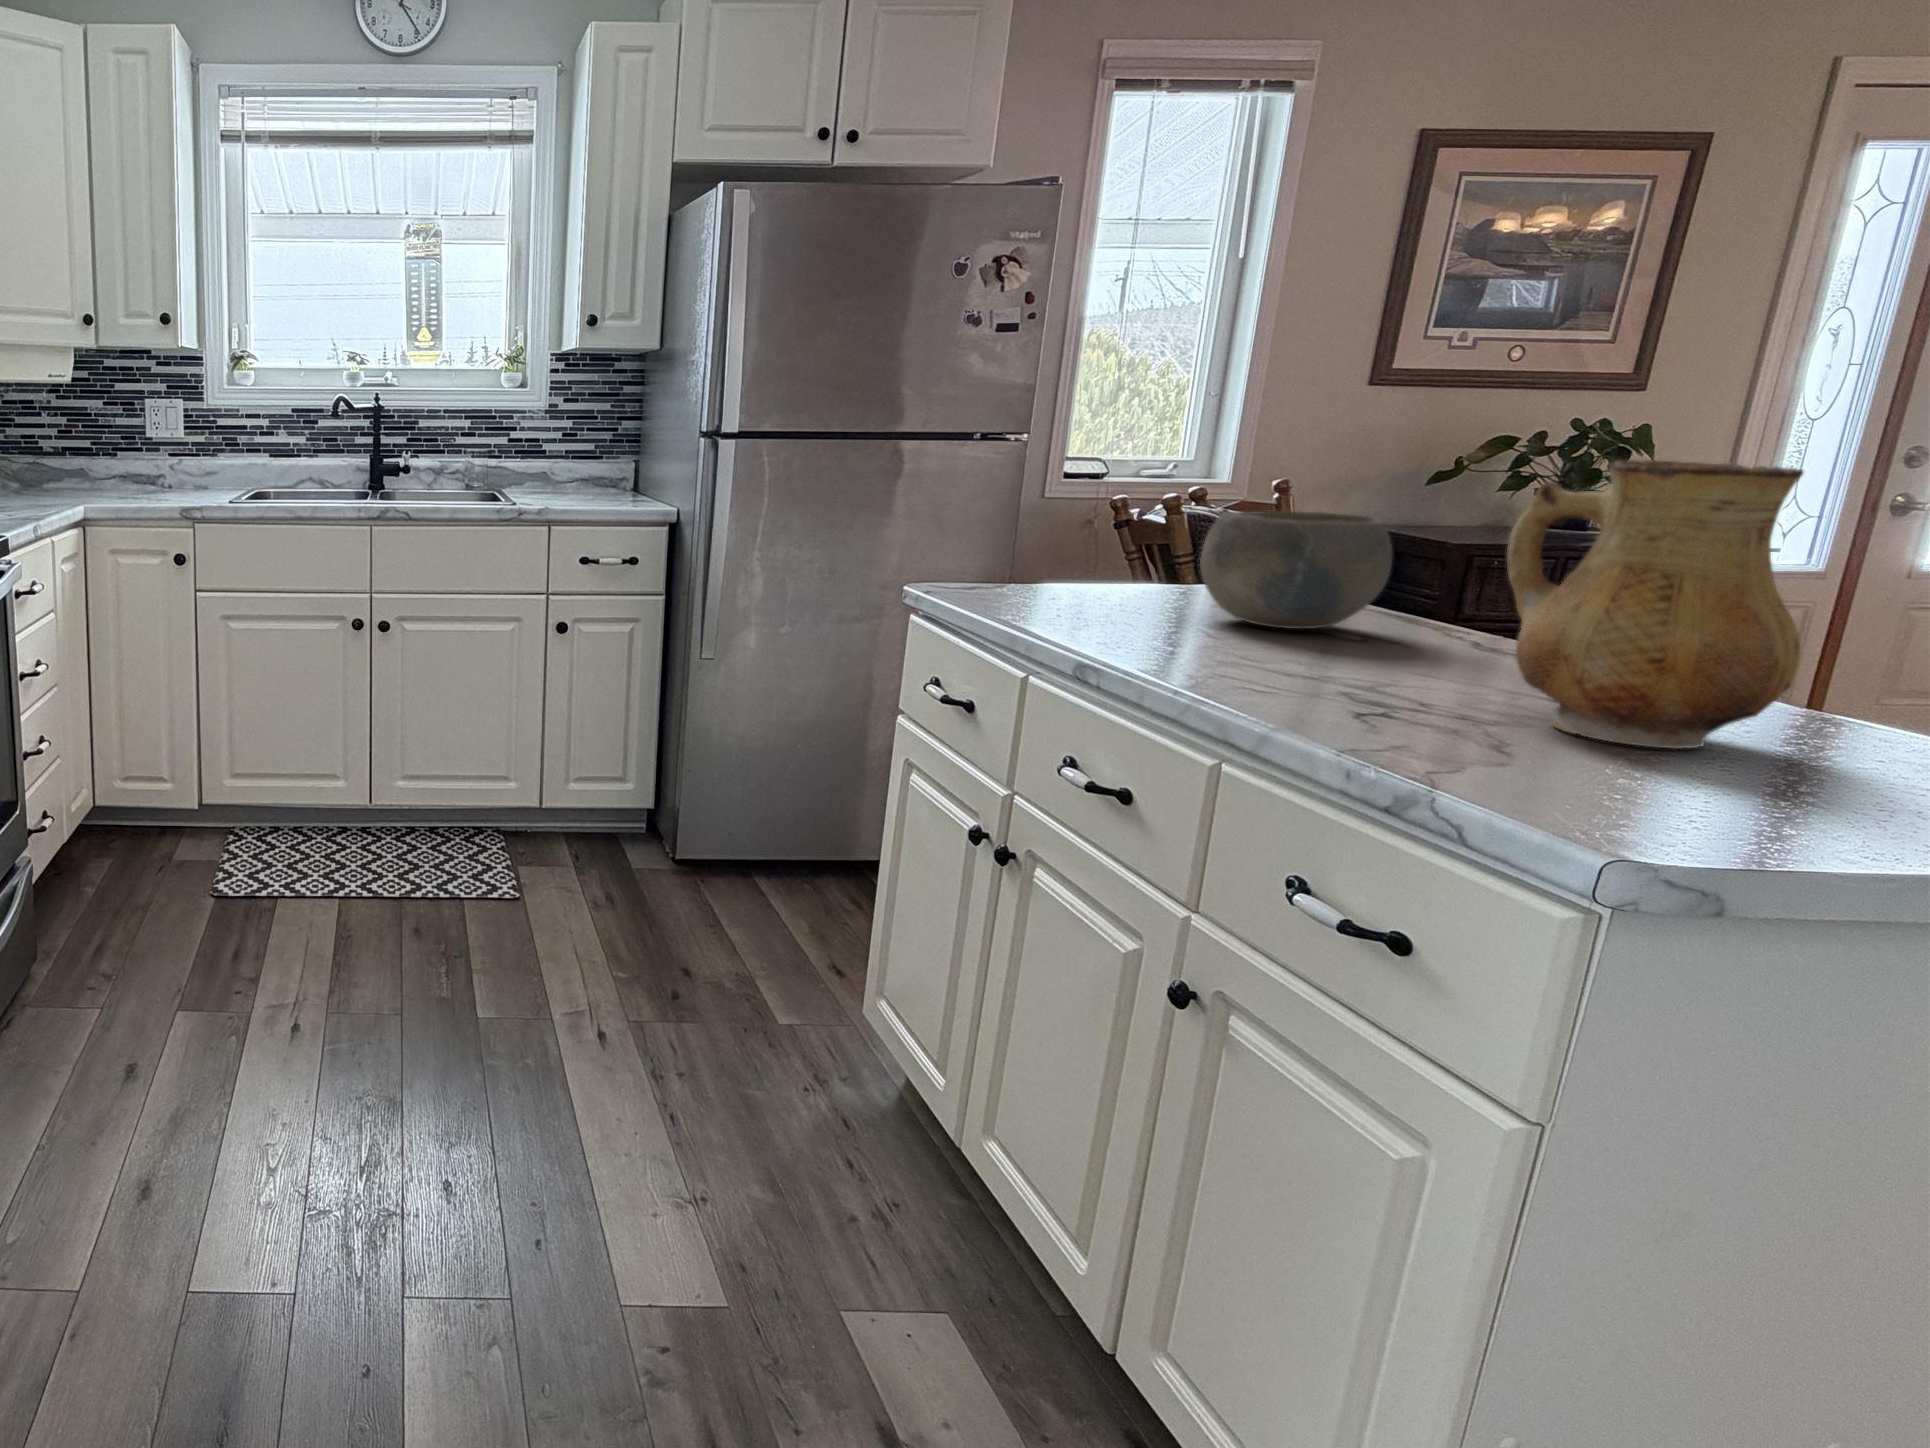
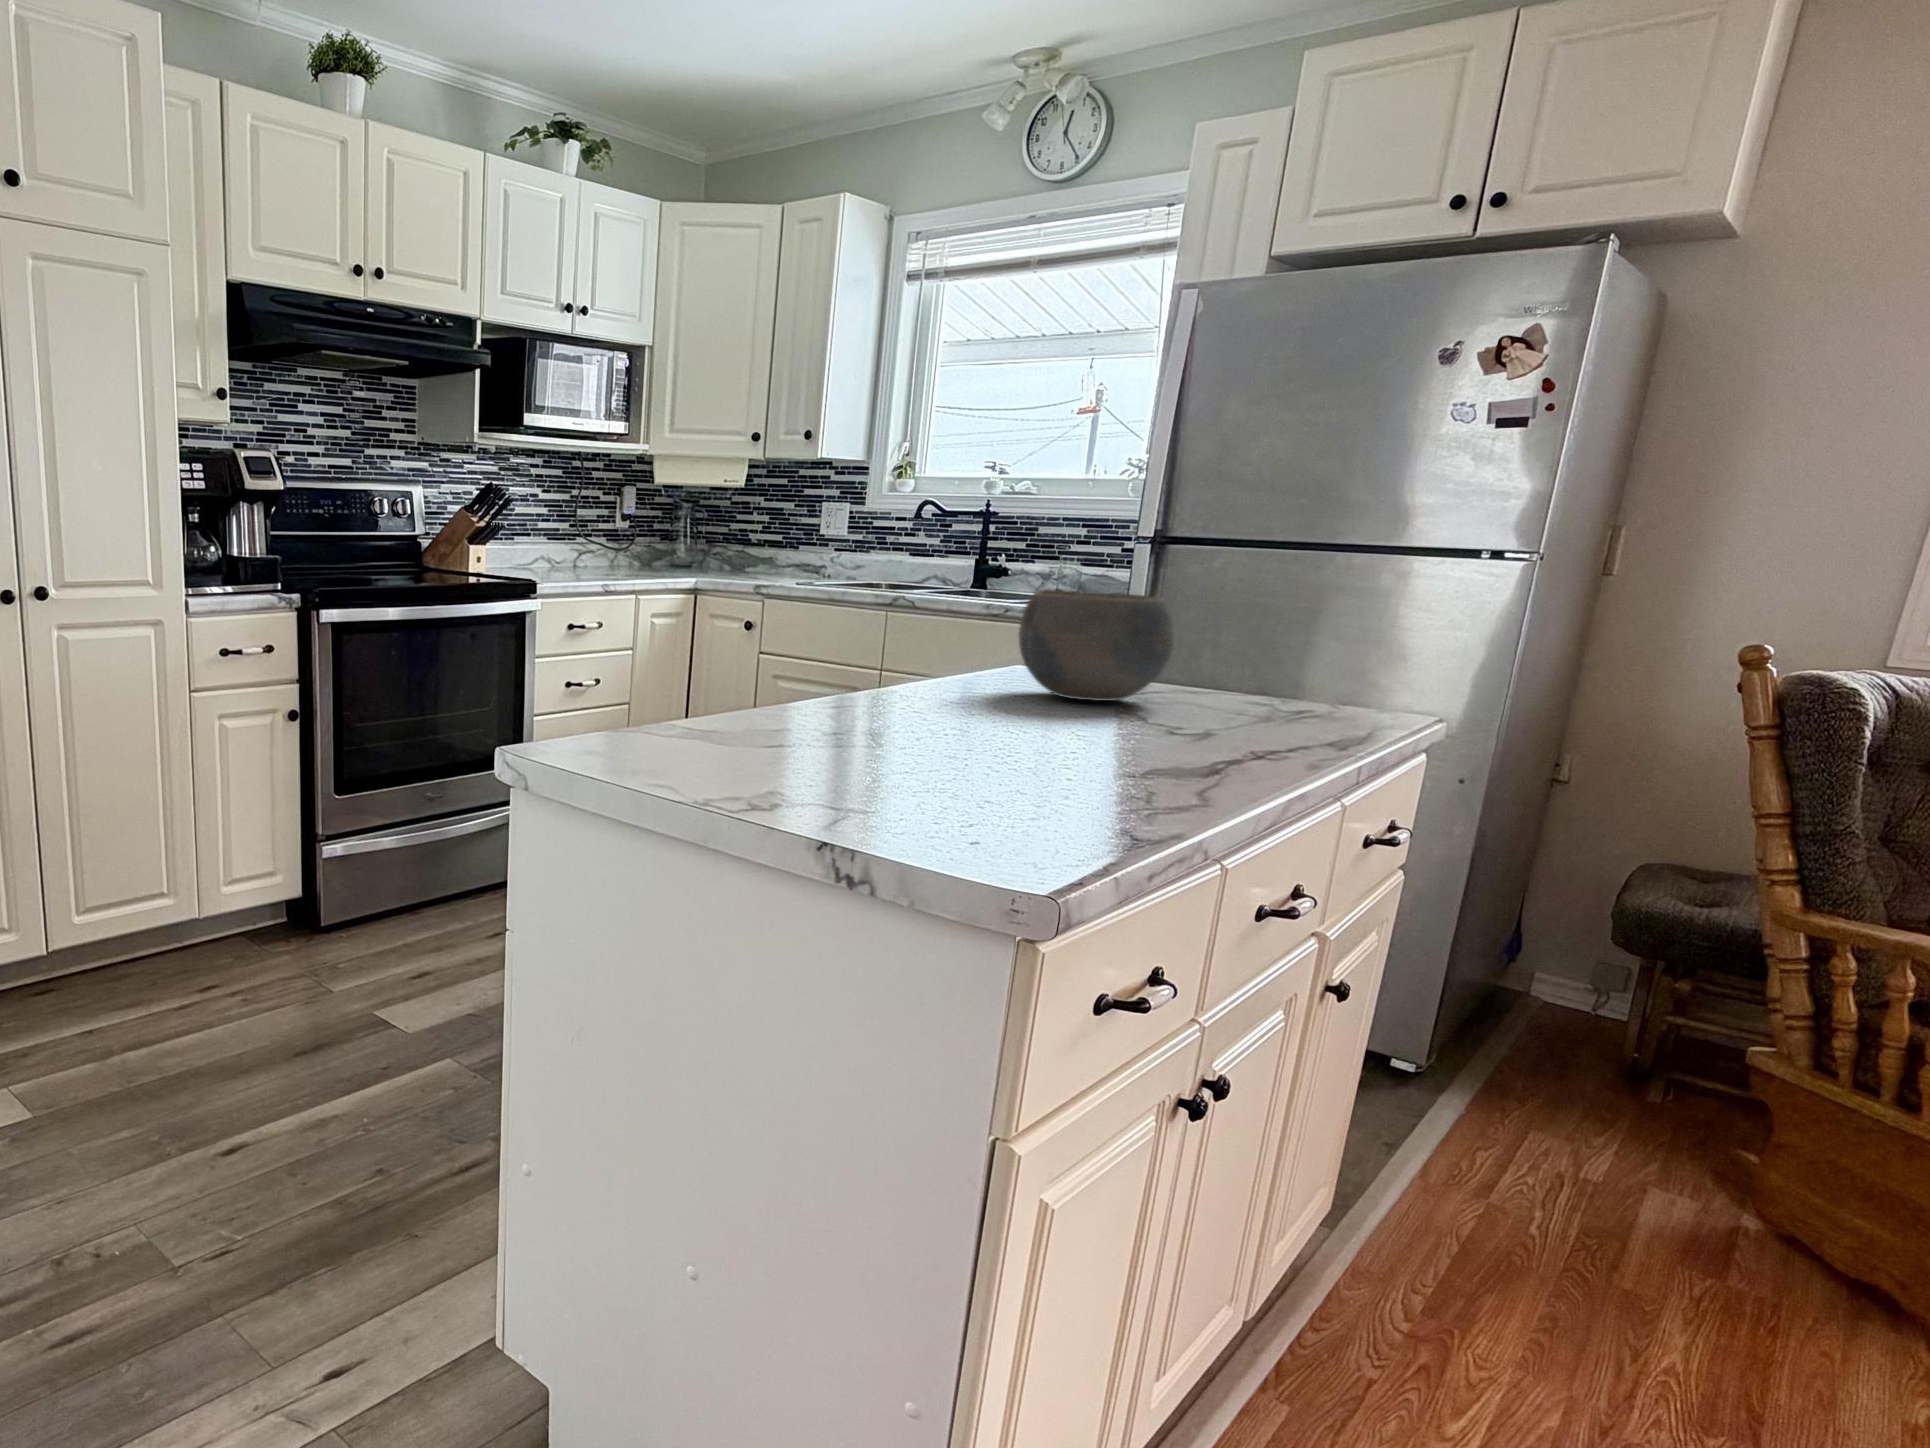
ceramic pitcher: present [1507,460,1804,749] -> none [780,518,935,741]

